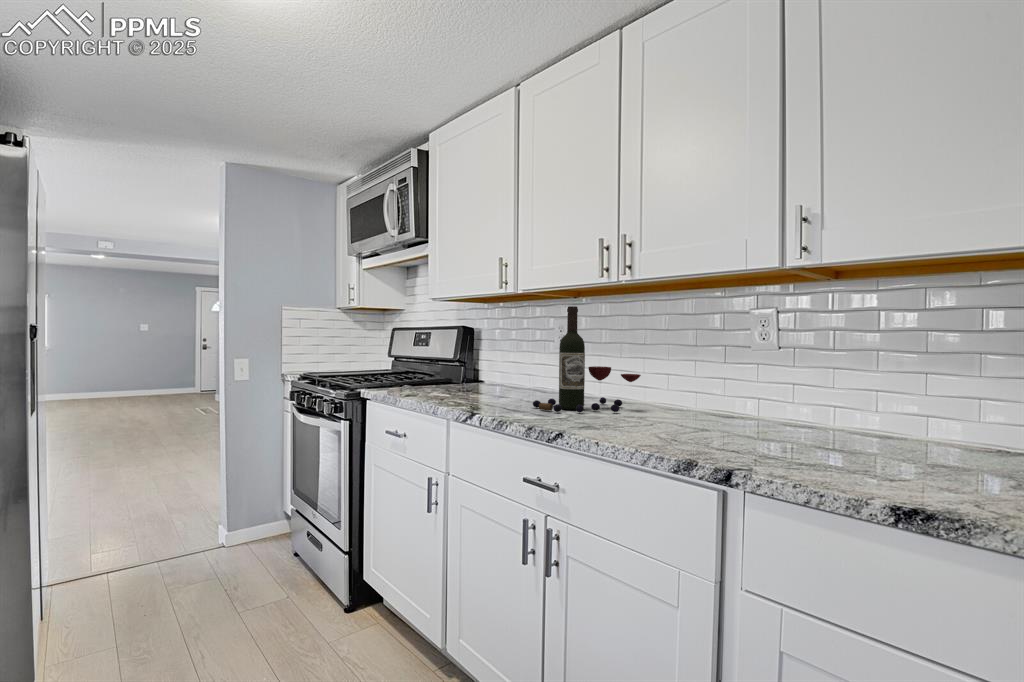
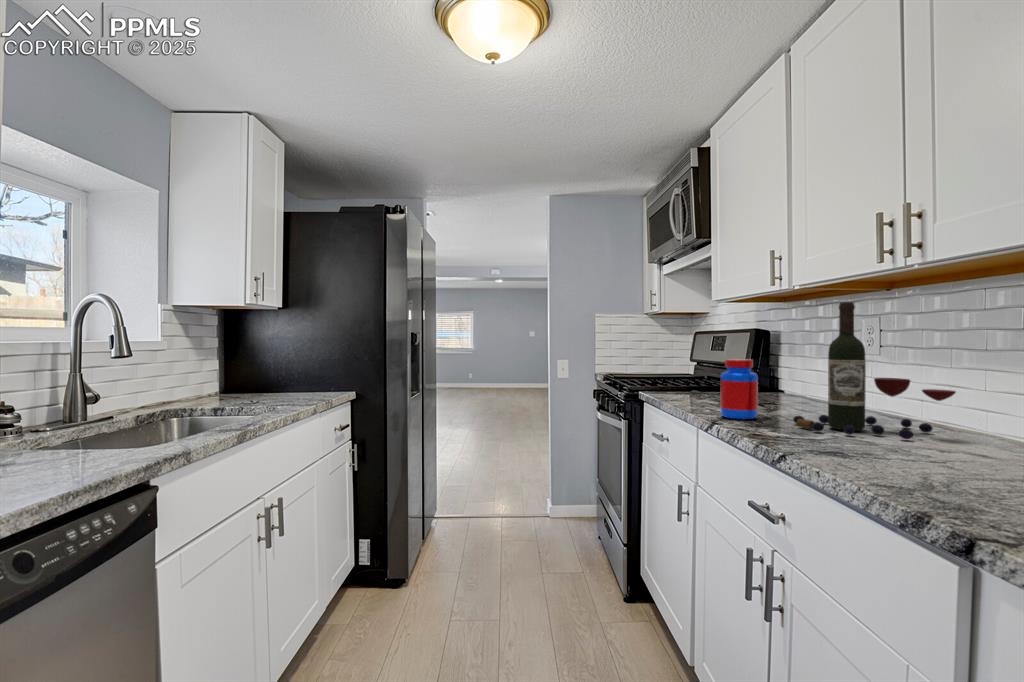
jar: none [471,353,502,407] -> present [720,359,758,419]

